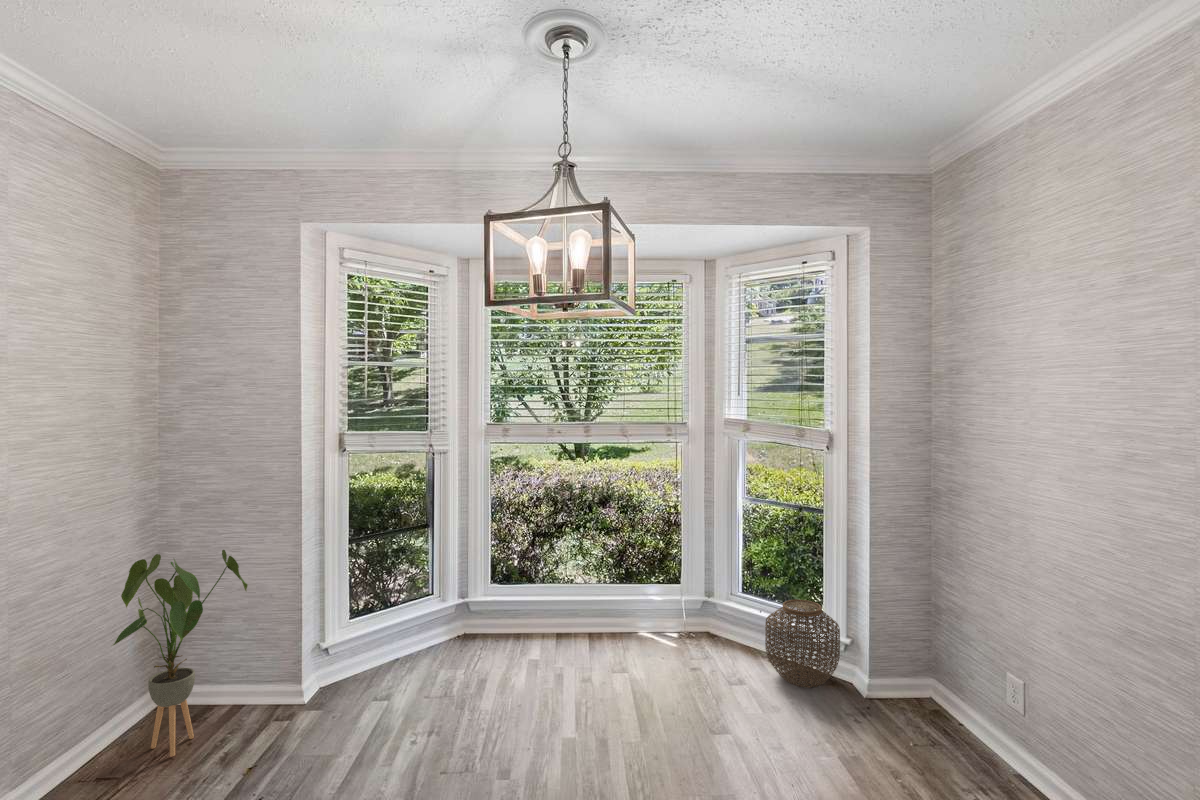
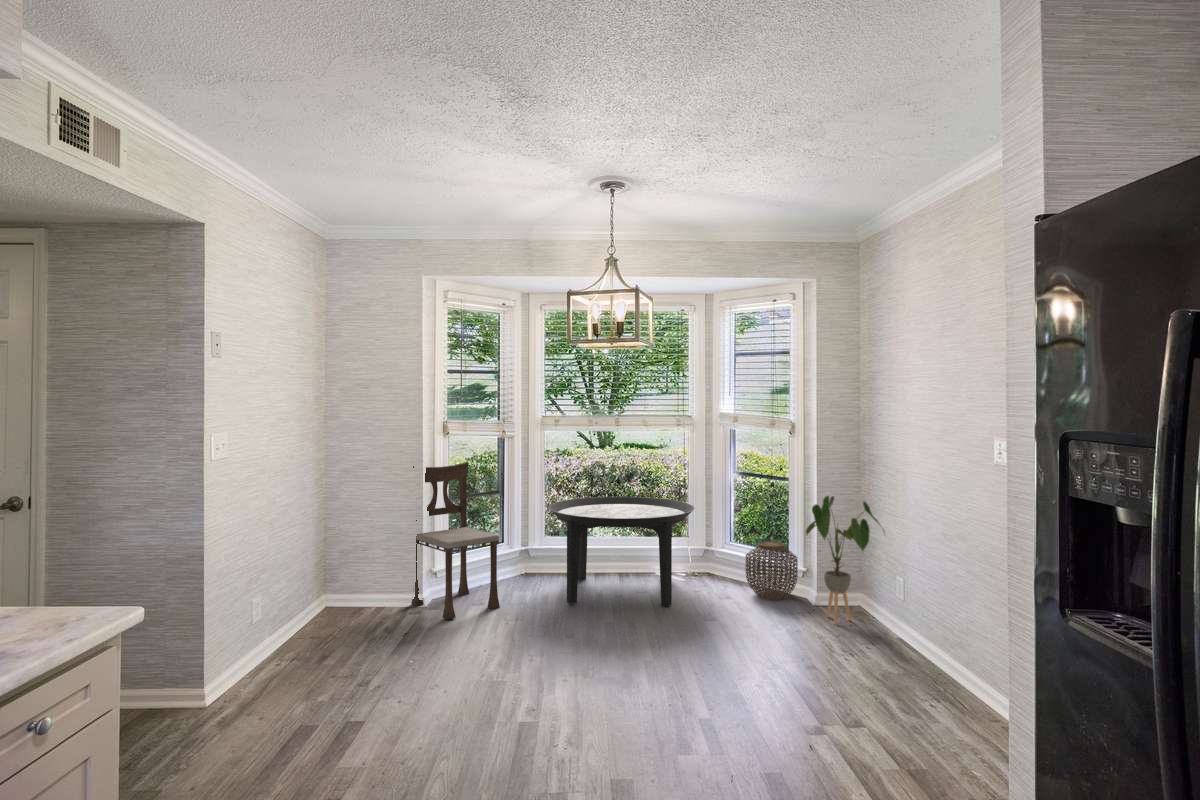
dining chair: none [282,489,412,738] -> present [411,462,500,620]
round table: none [488,529,694,704] -> present [548,497,695,606]
house plant: present [113,550,248,756] -> present [806,496,885,624]

